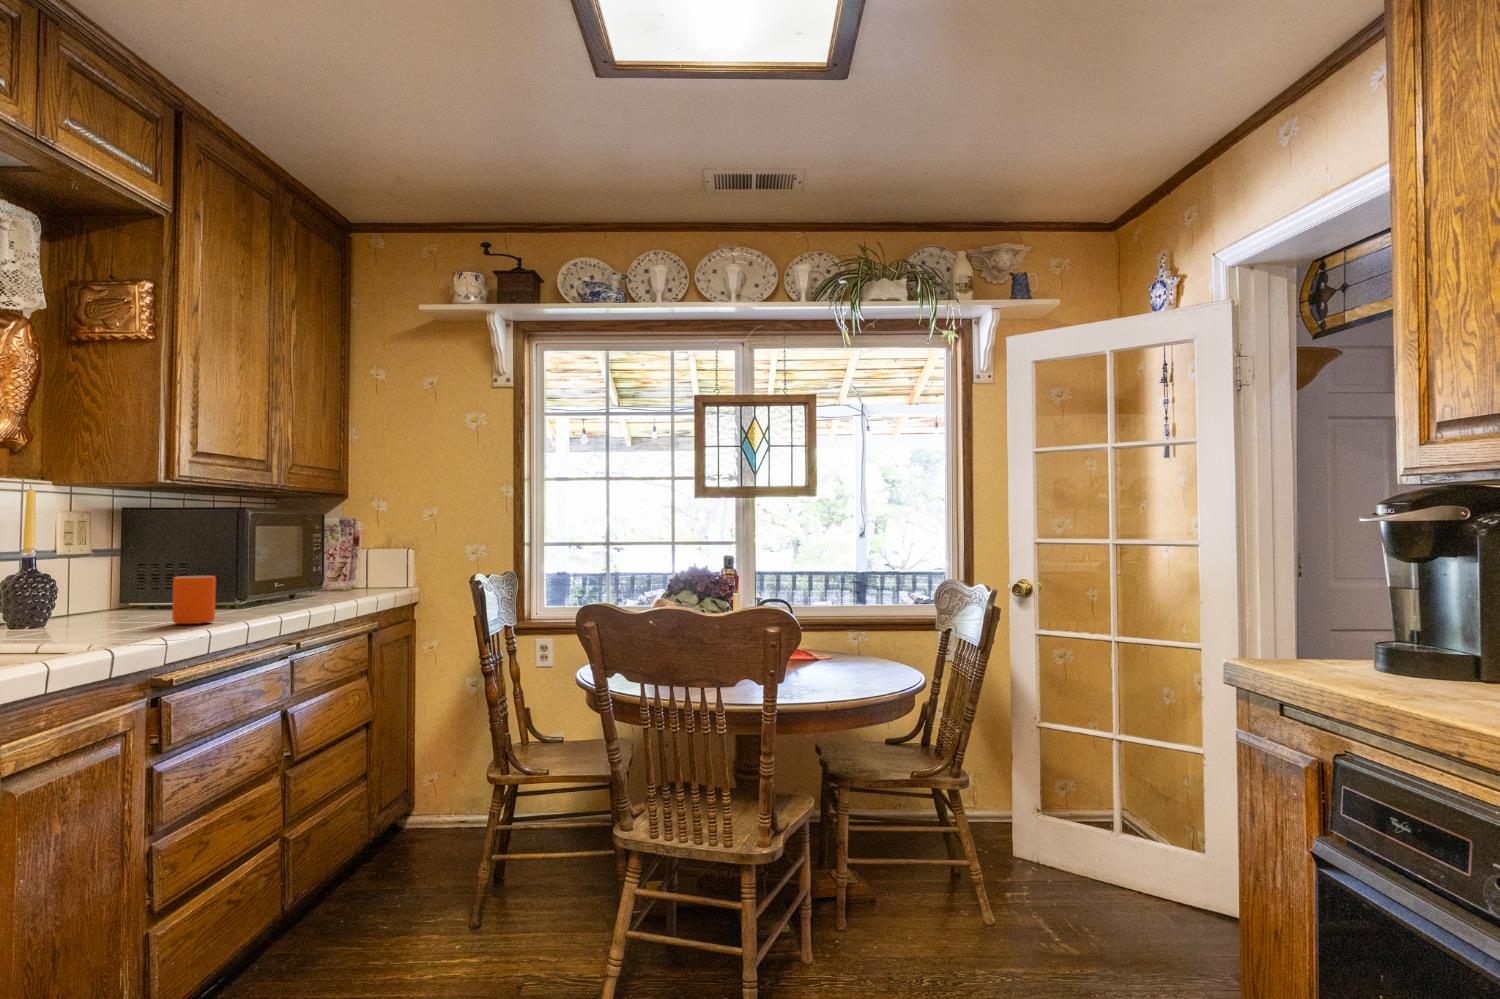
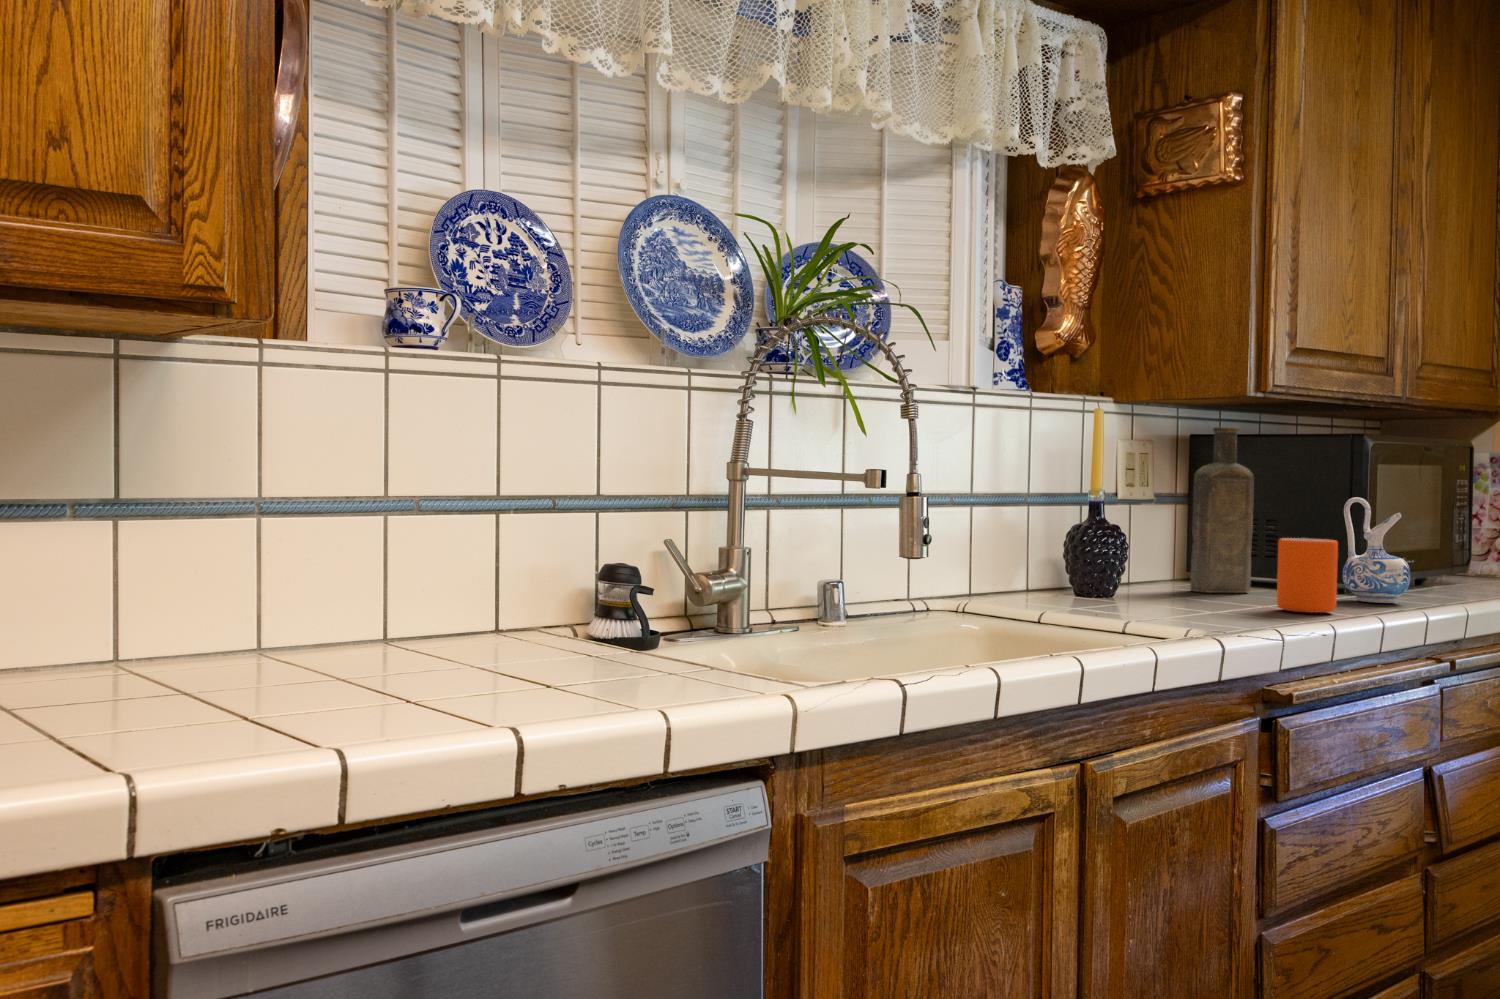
bottle: none [103,503,164,617] -> present [1190,427,1254,593]
ceramic pitcher: none [228,547,272,613] -> present [1343,497,1410,603]

